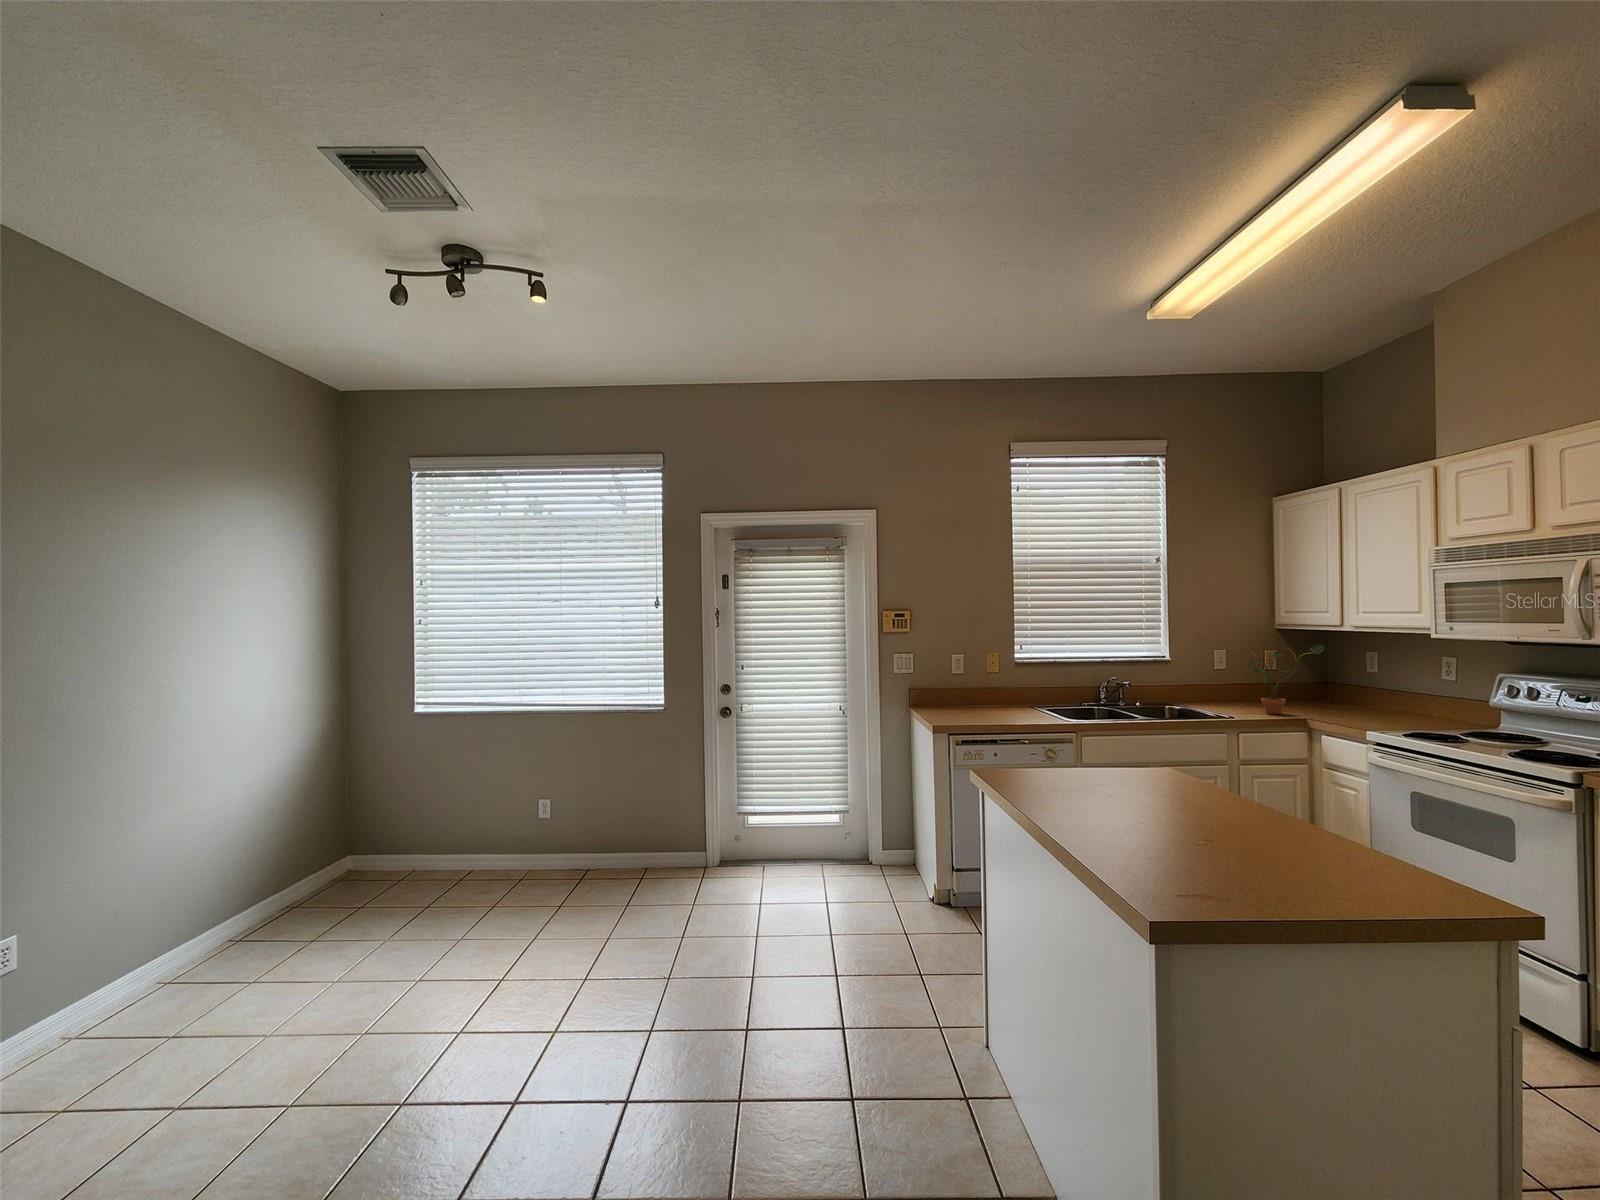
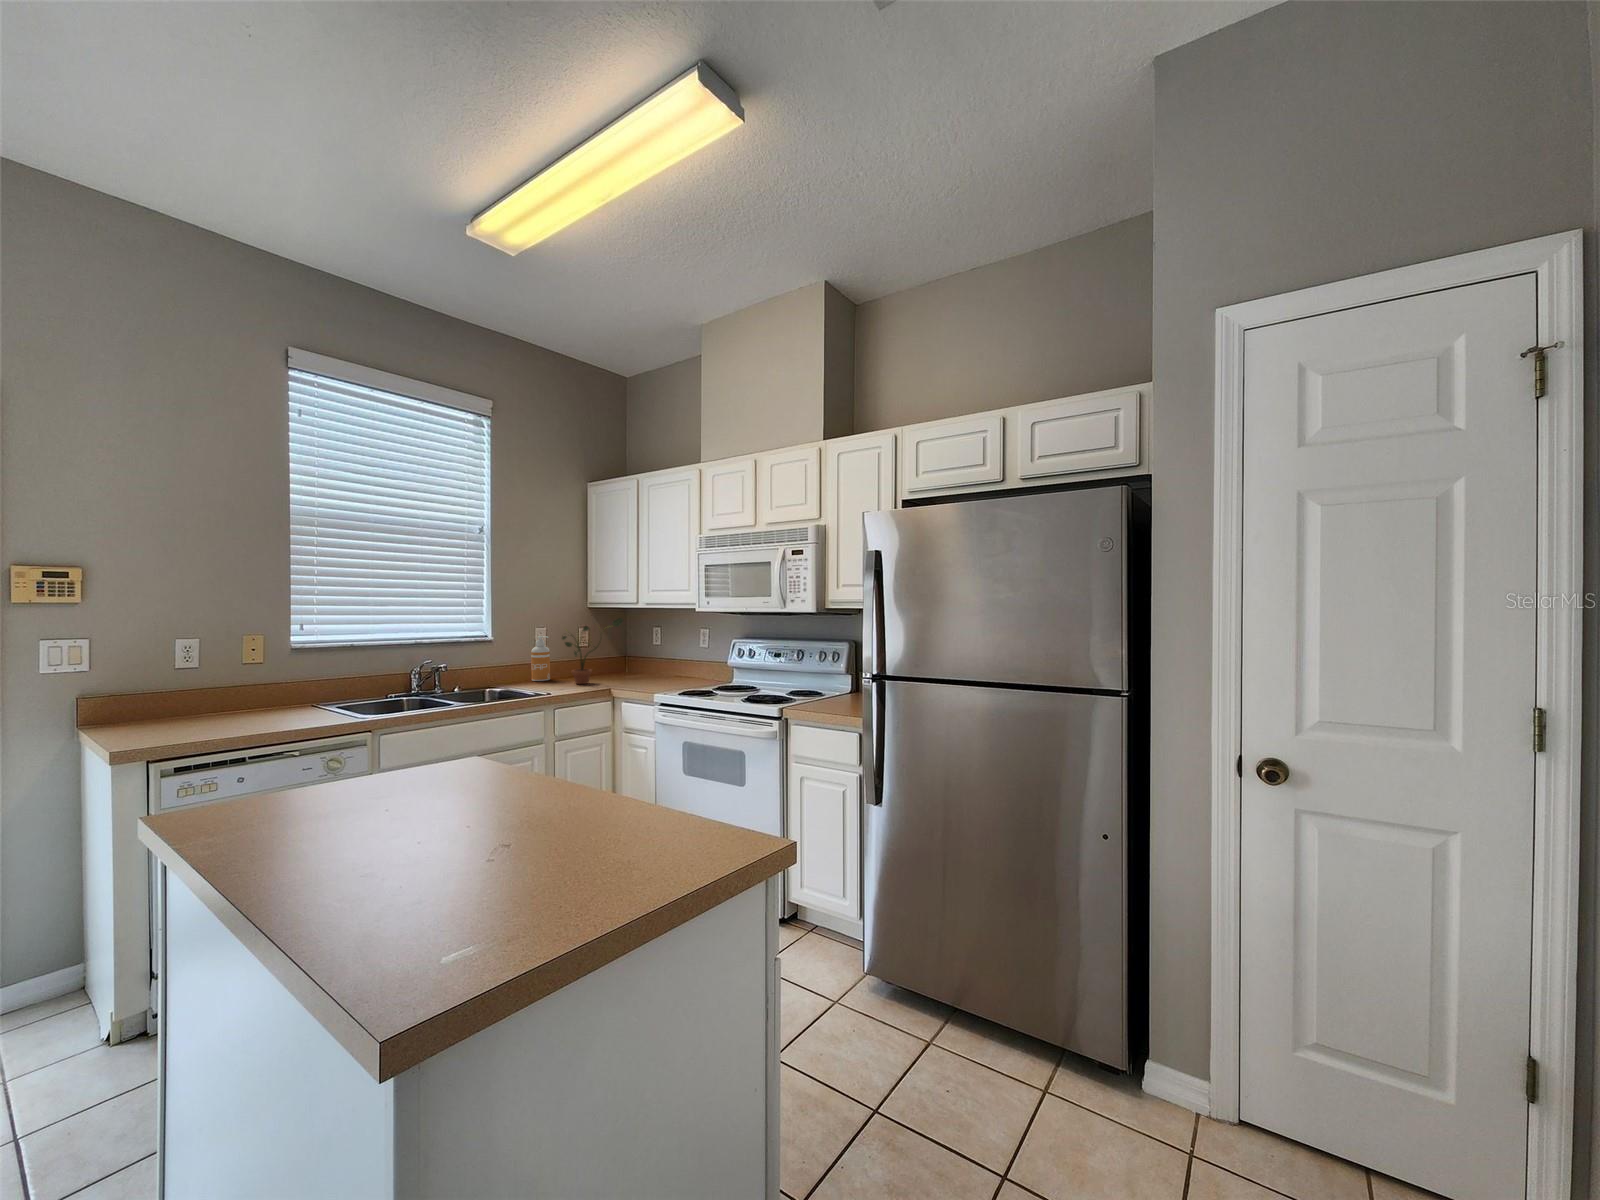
soap dispenser: none [1213,661,1234,707] -> present [531,636,550,681]

